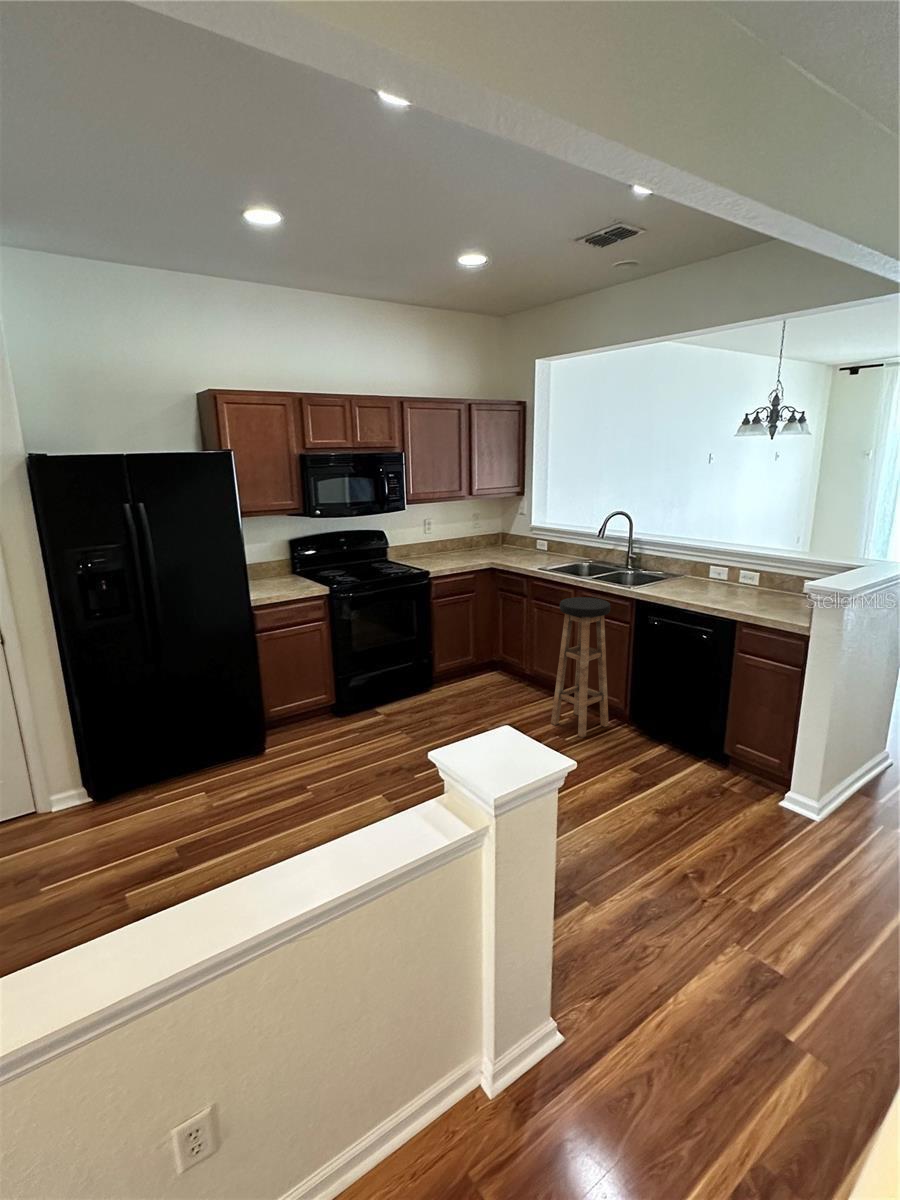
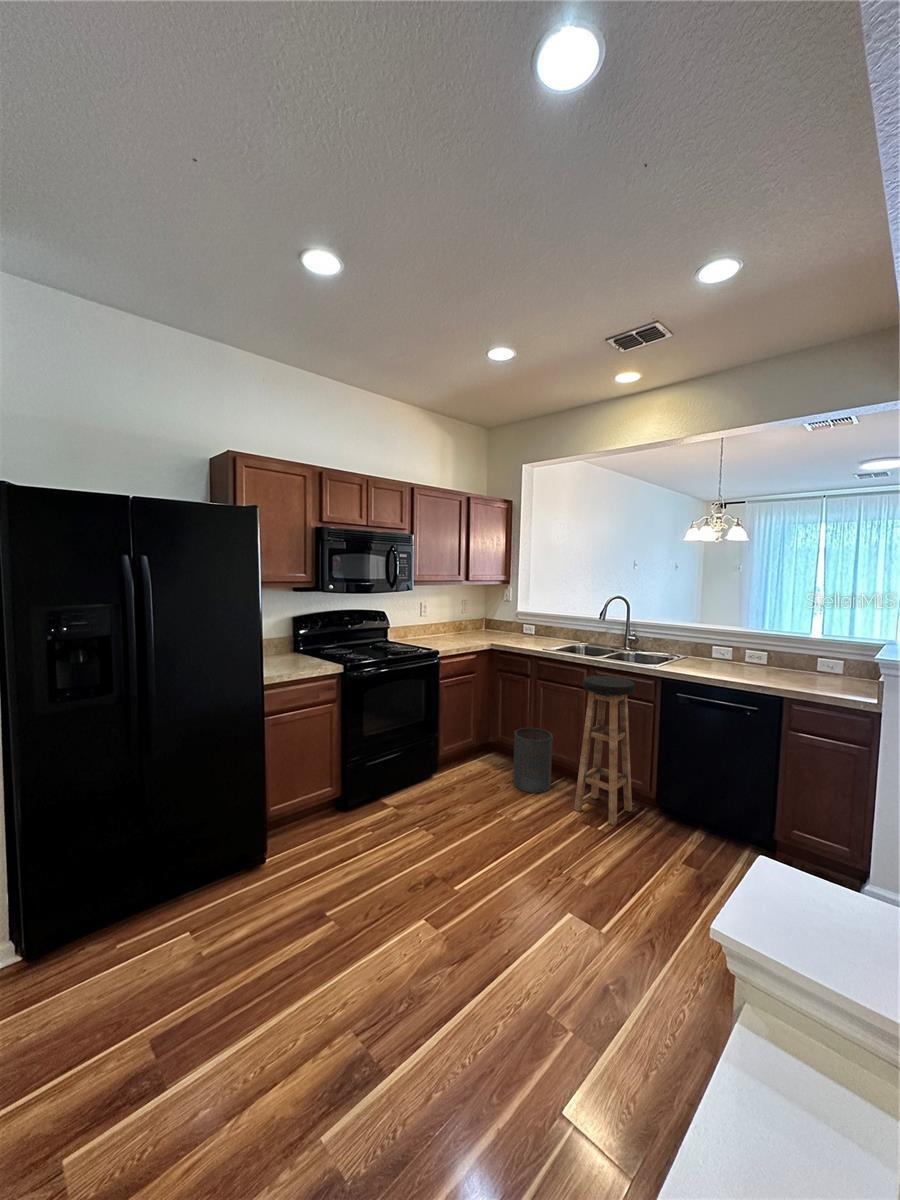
trash can: none [503,647,540,708] -> present [513,728,553,793]

